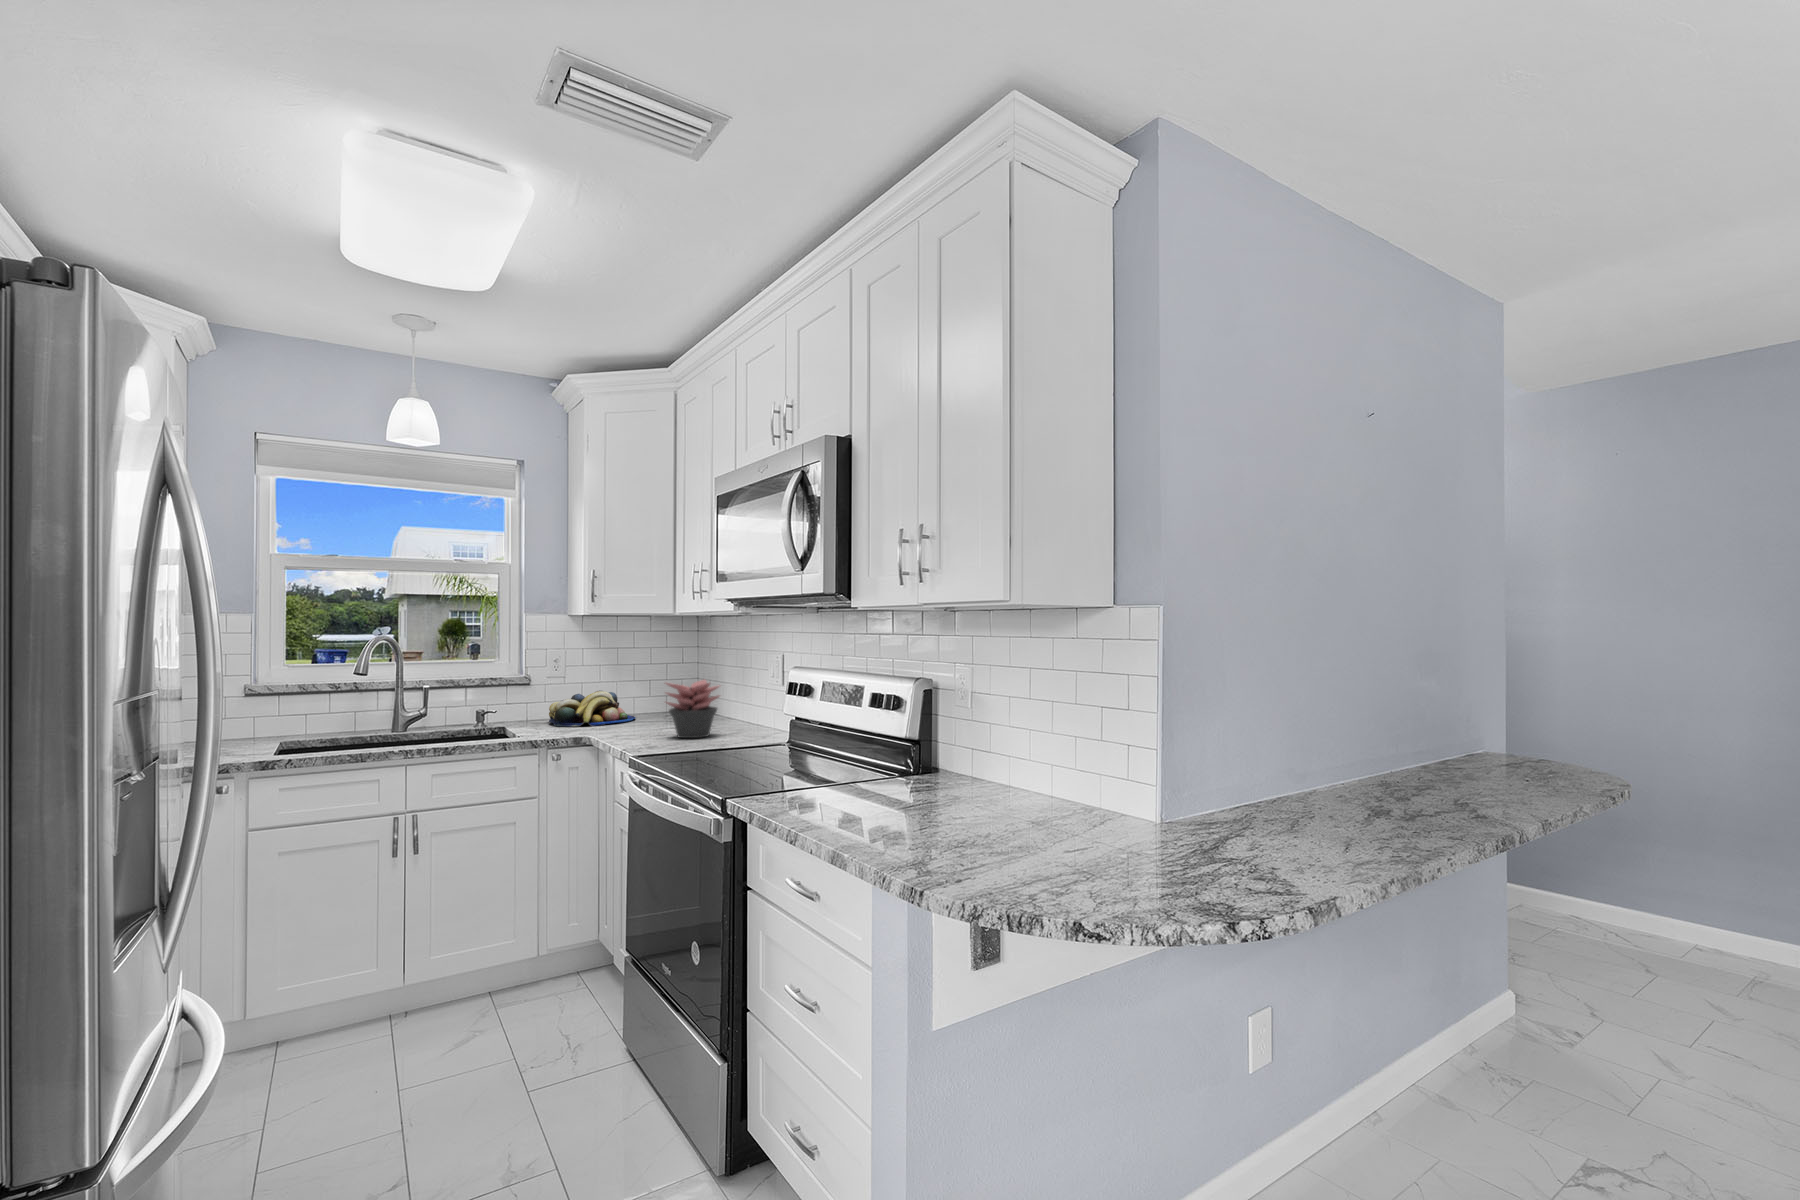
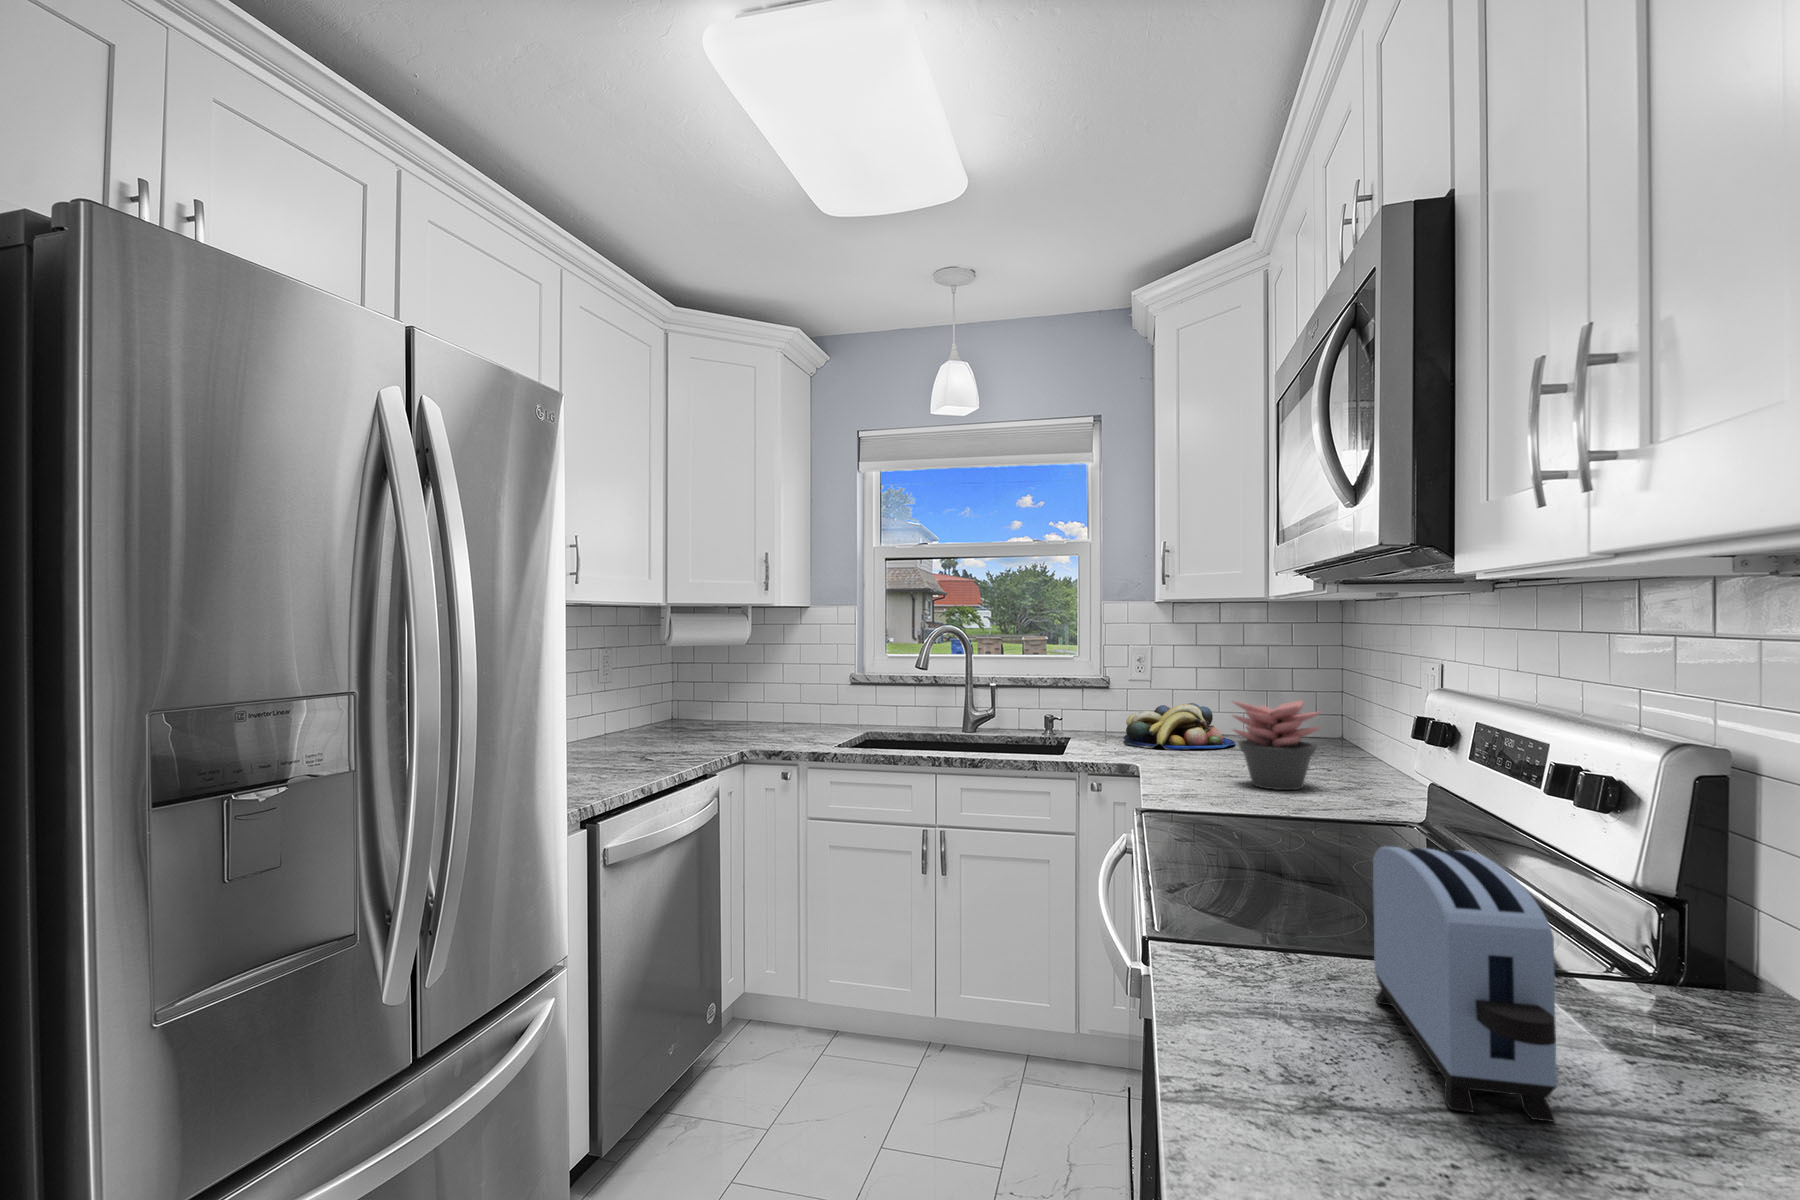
toaster: none [827,725,912,815] -> present [1373,847,1557,1122]

